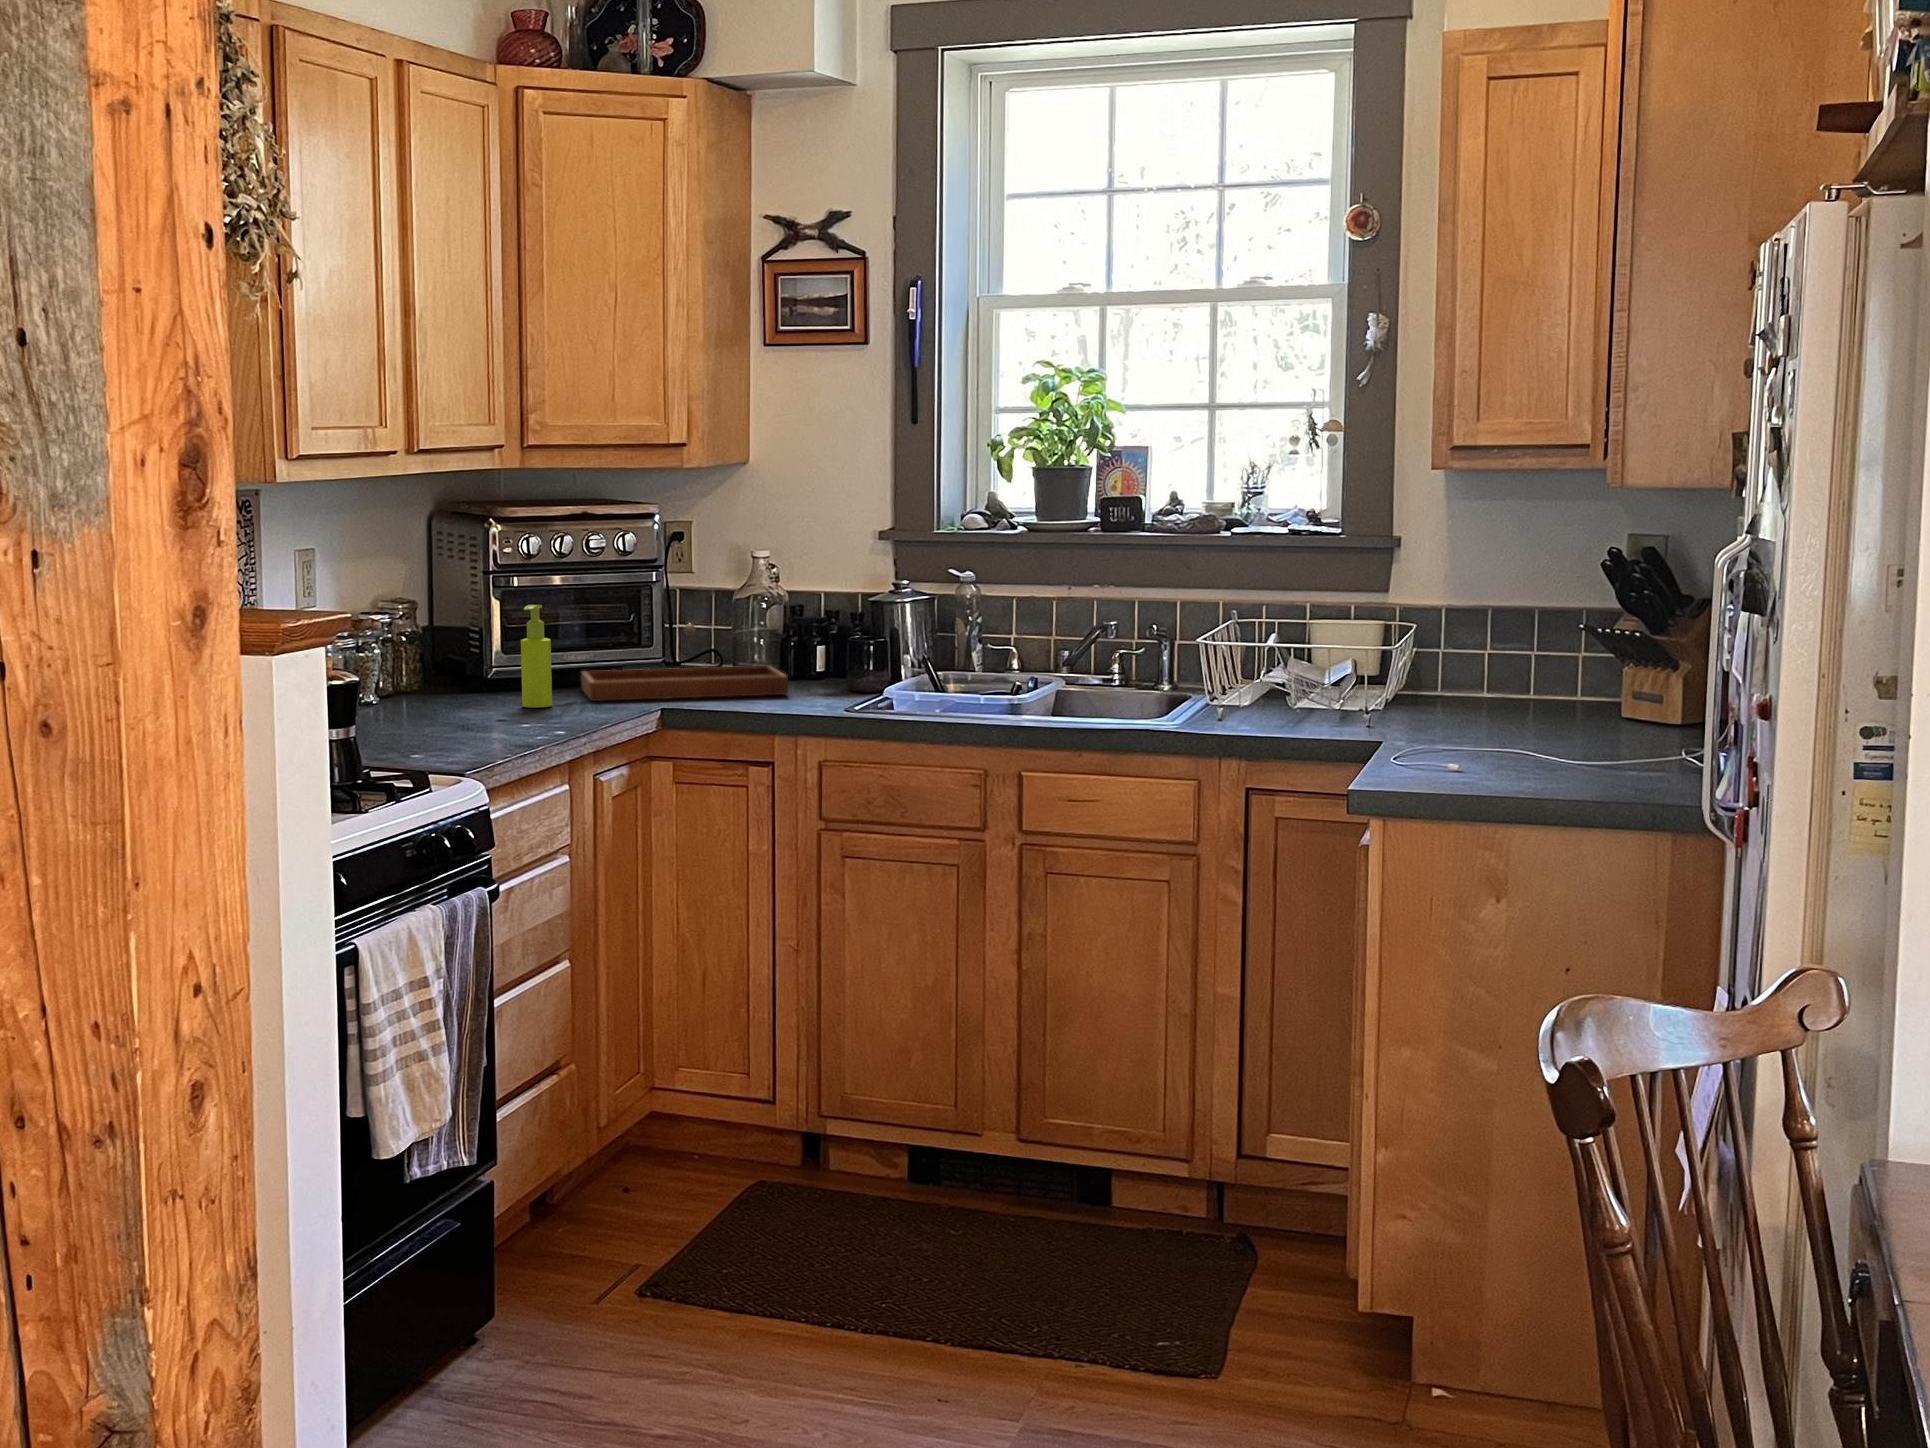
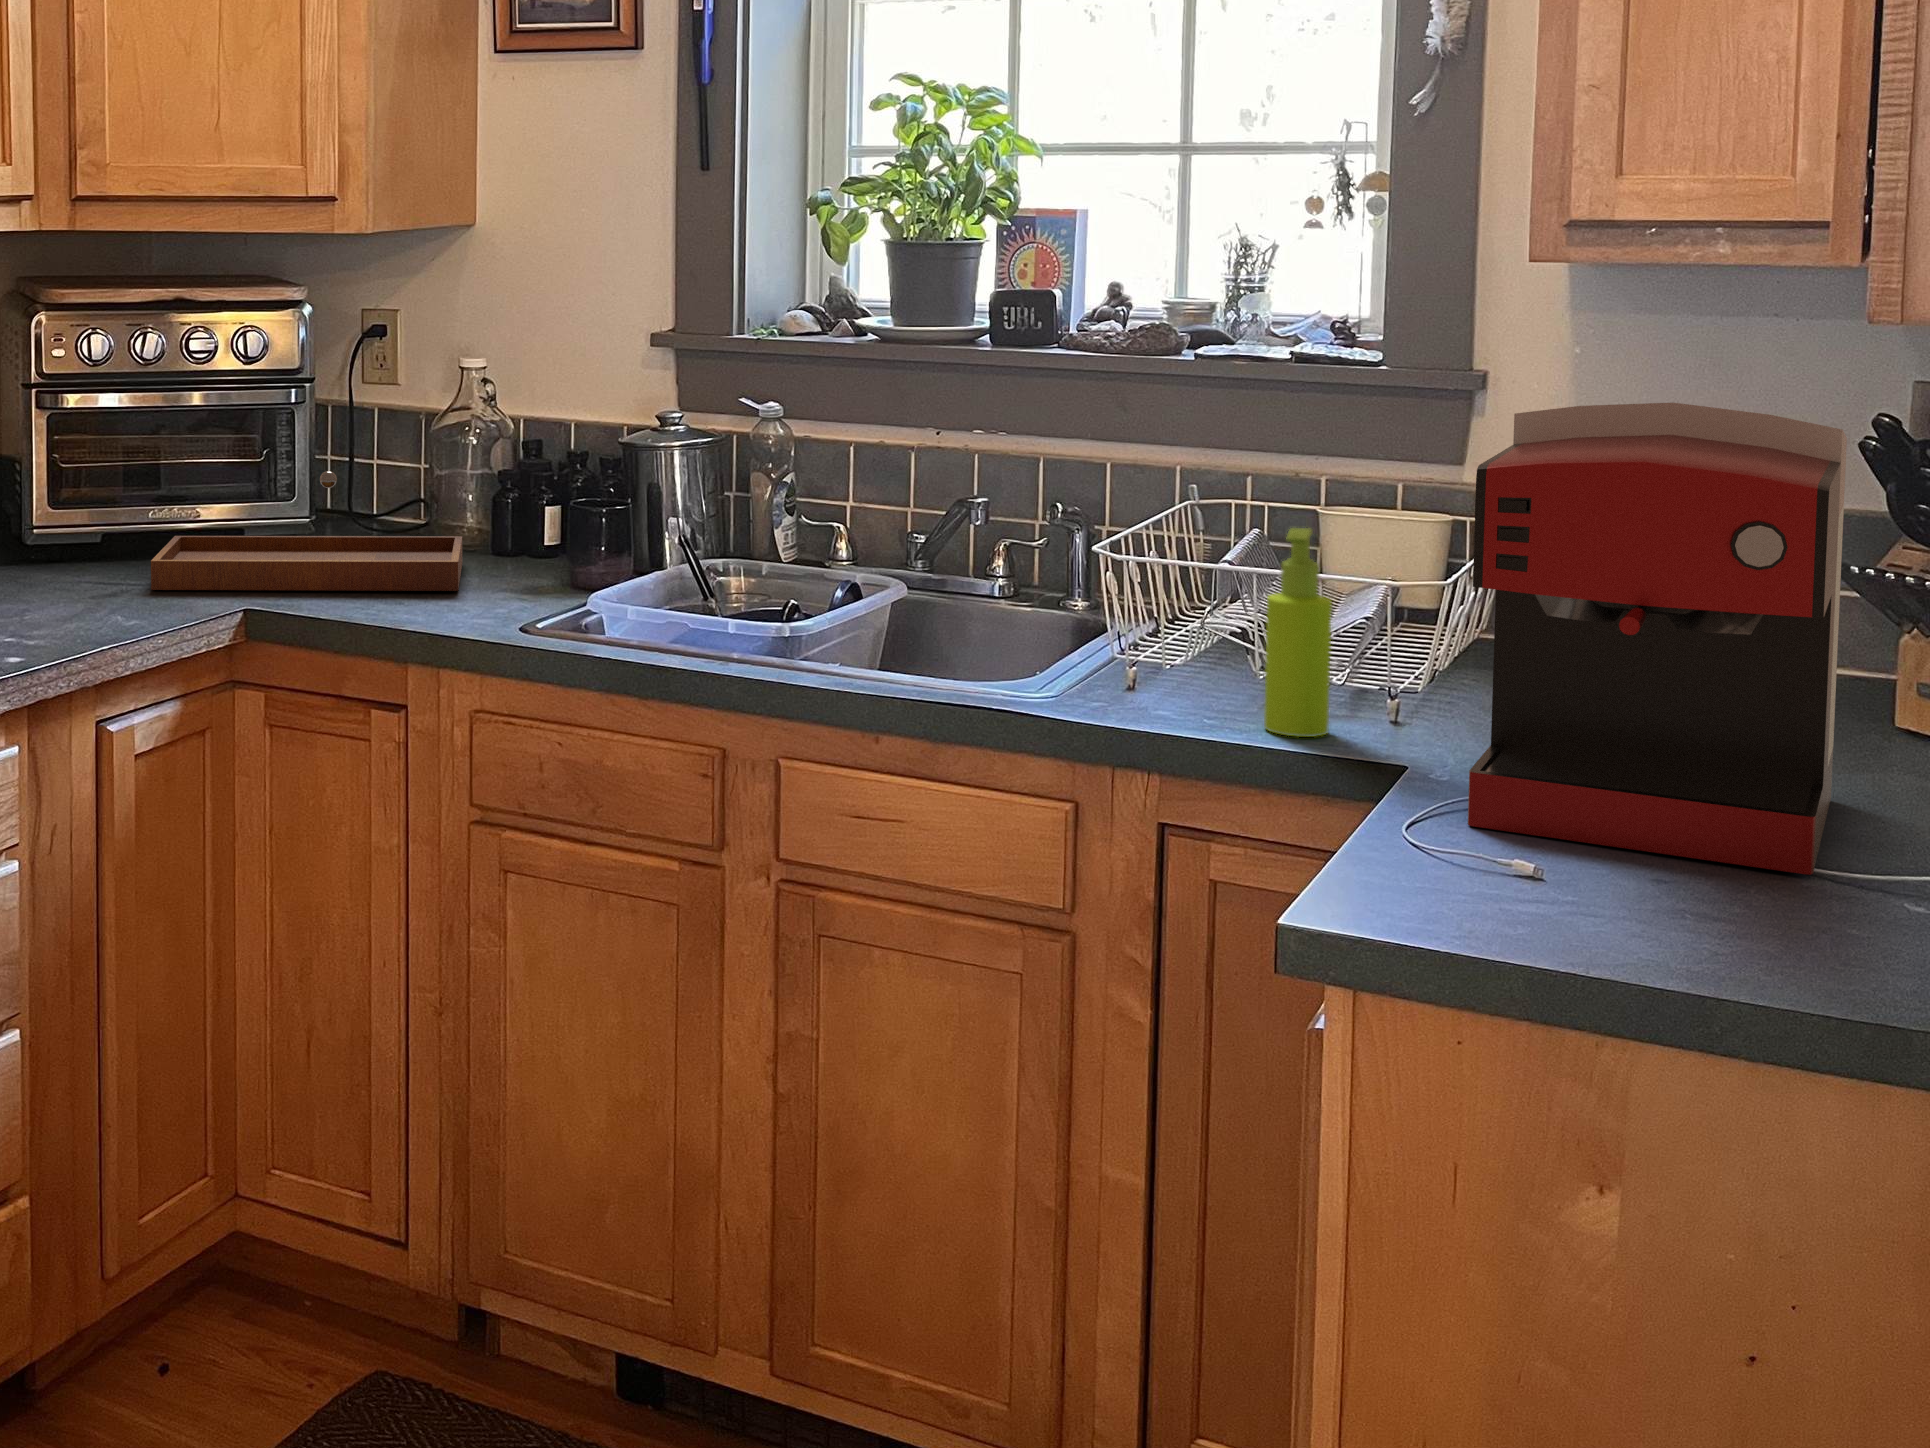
coffee maker: none [1418,538,1591,762] -> present [1468,403,1847,875]
soap dispenser: present [521,605,552,708] -> present [1264,528,1332,737]

